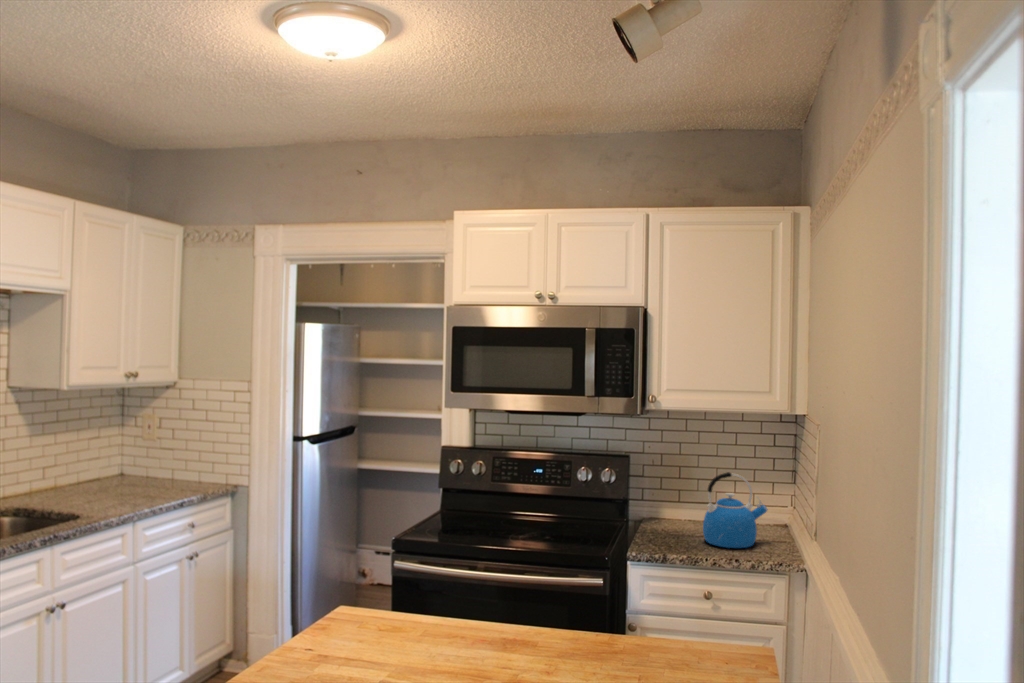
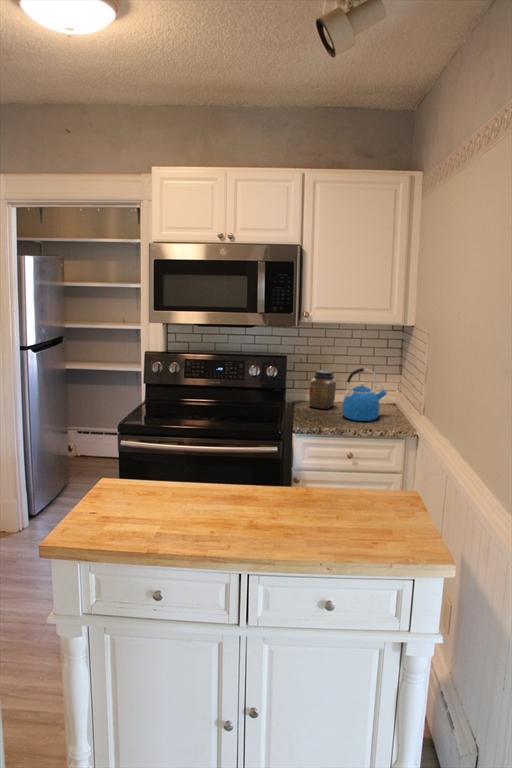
jar: none [660,475,698,531] -> present [309,370,336,409]

